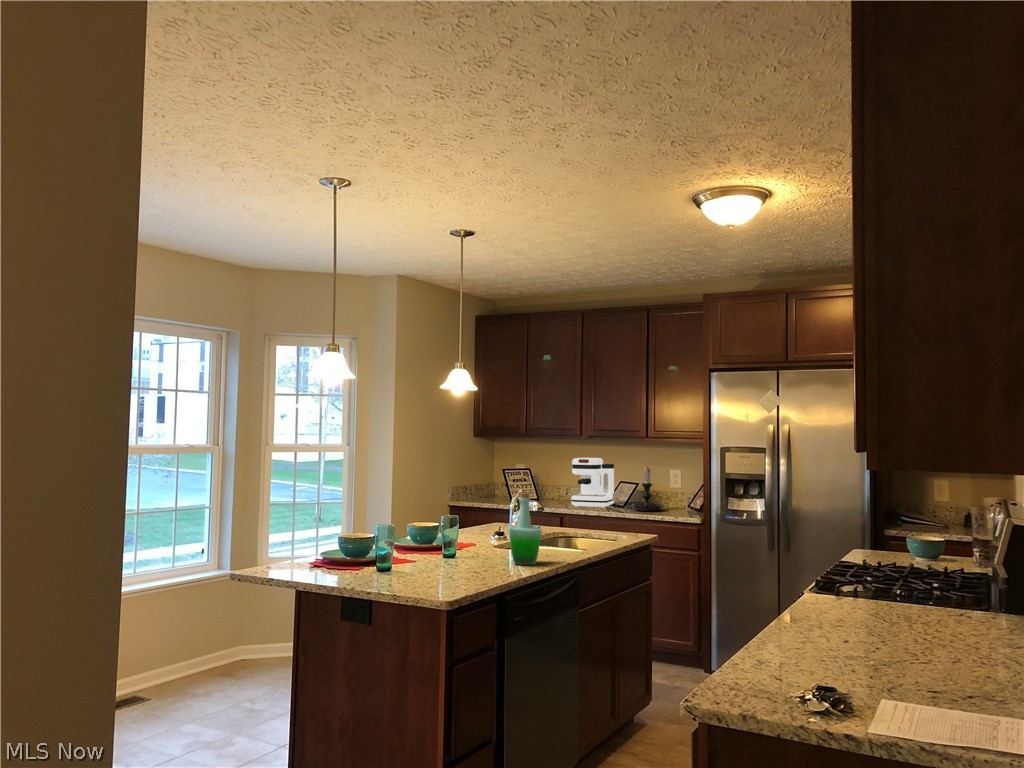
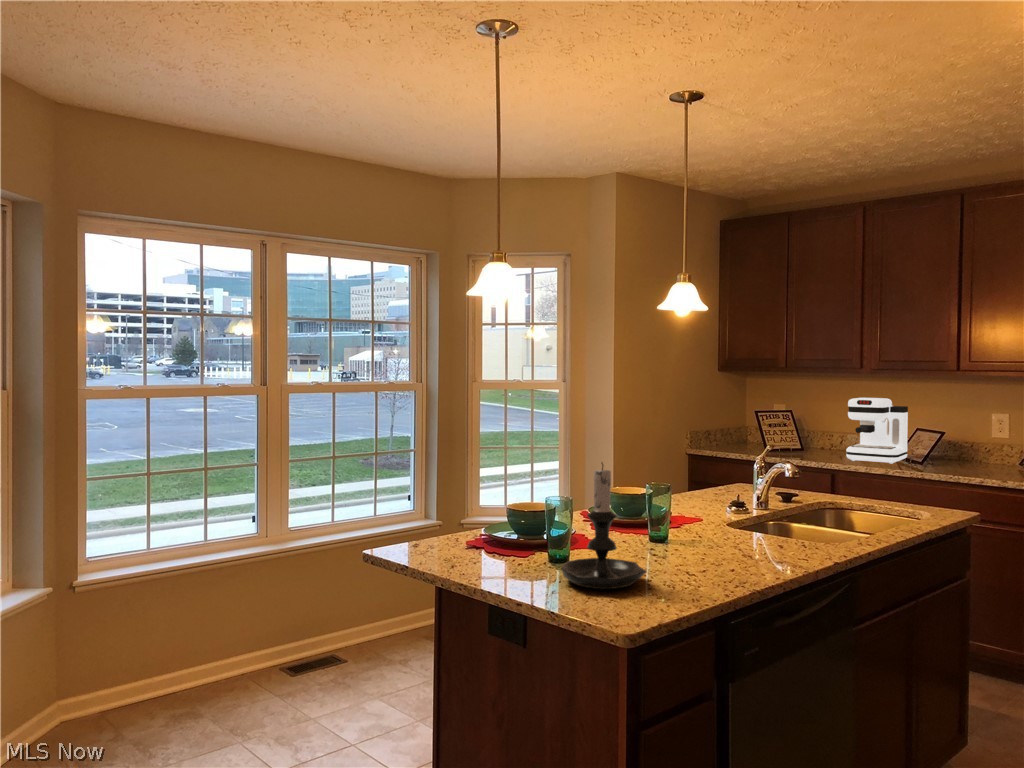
candle holder: present [632,467,663,511] -> present [562,463,647,589]
bottle: present [508,493,542,565] -> none [742,457,792,563]

